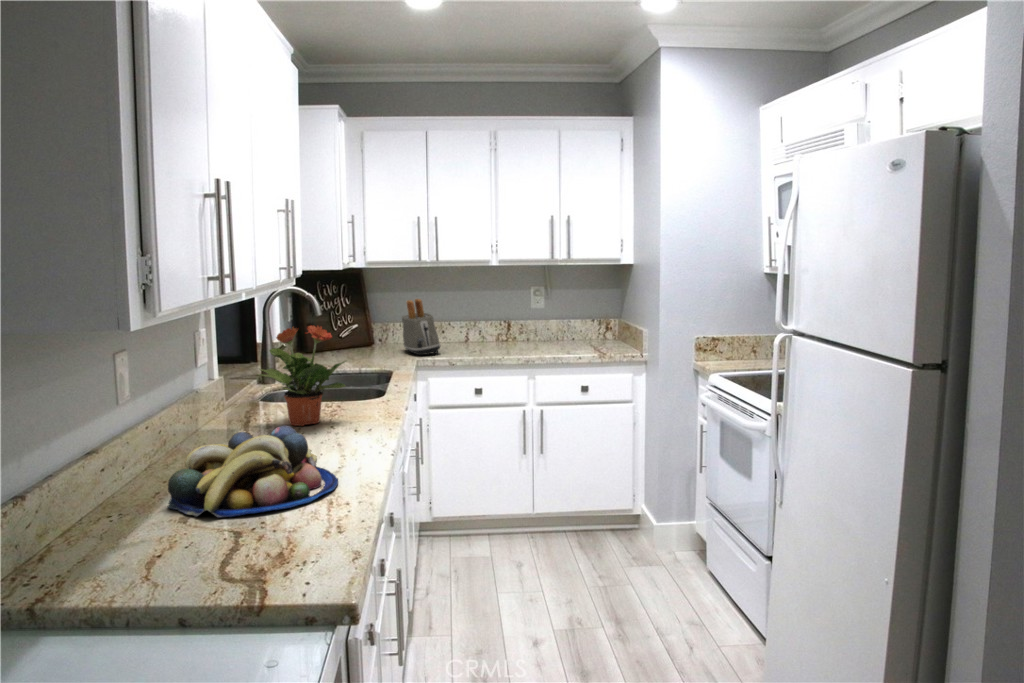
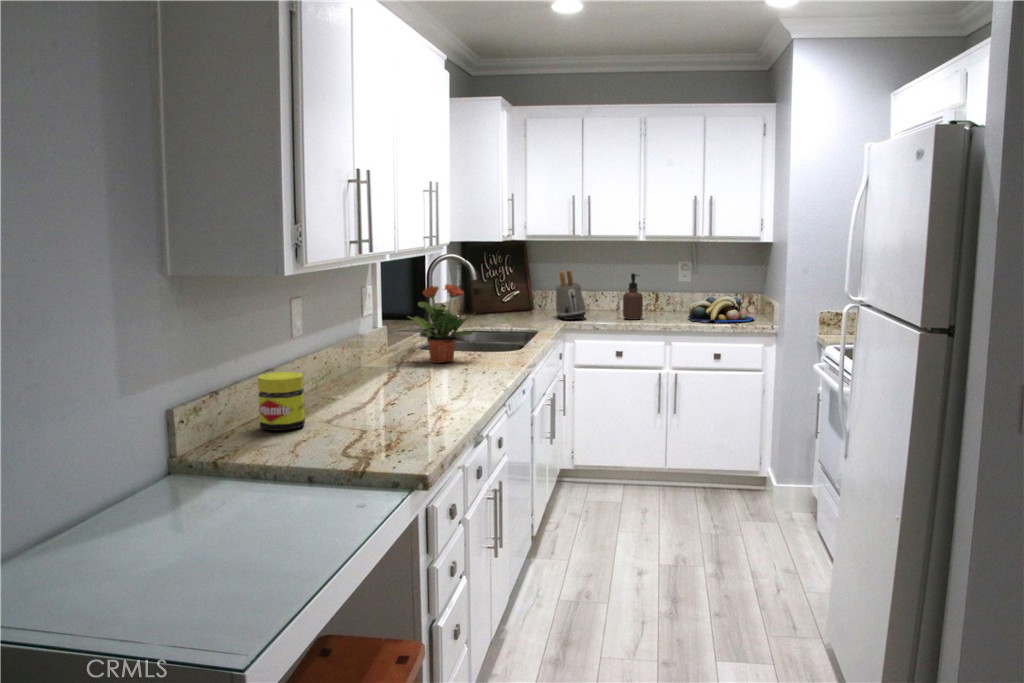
soap dispenser: none [479,301,501,352] -> present [623,273,643,320]
fruit bowl: present [168,425,338,517] -> present [688,296,754,323]
jar: none [76,478,154,577] -> present [258,372,305,431]

